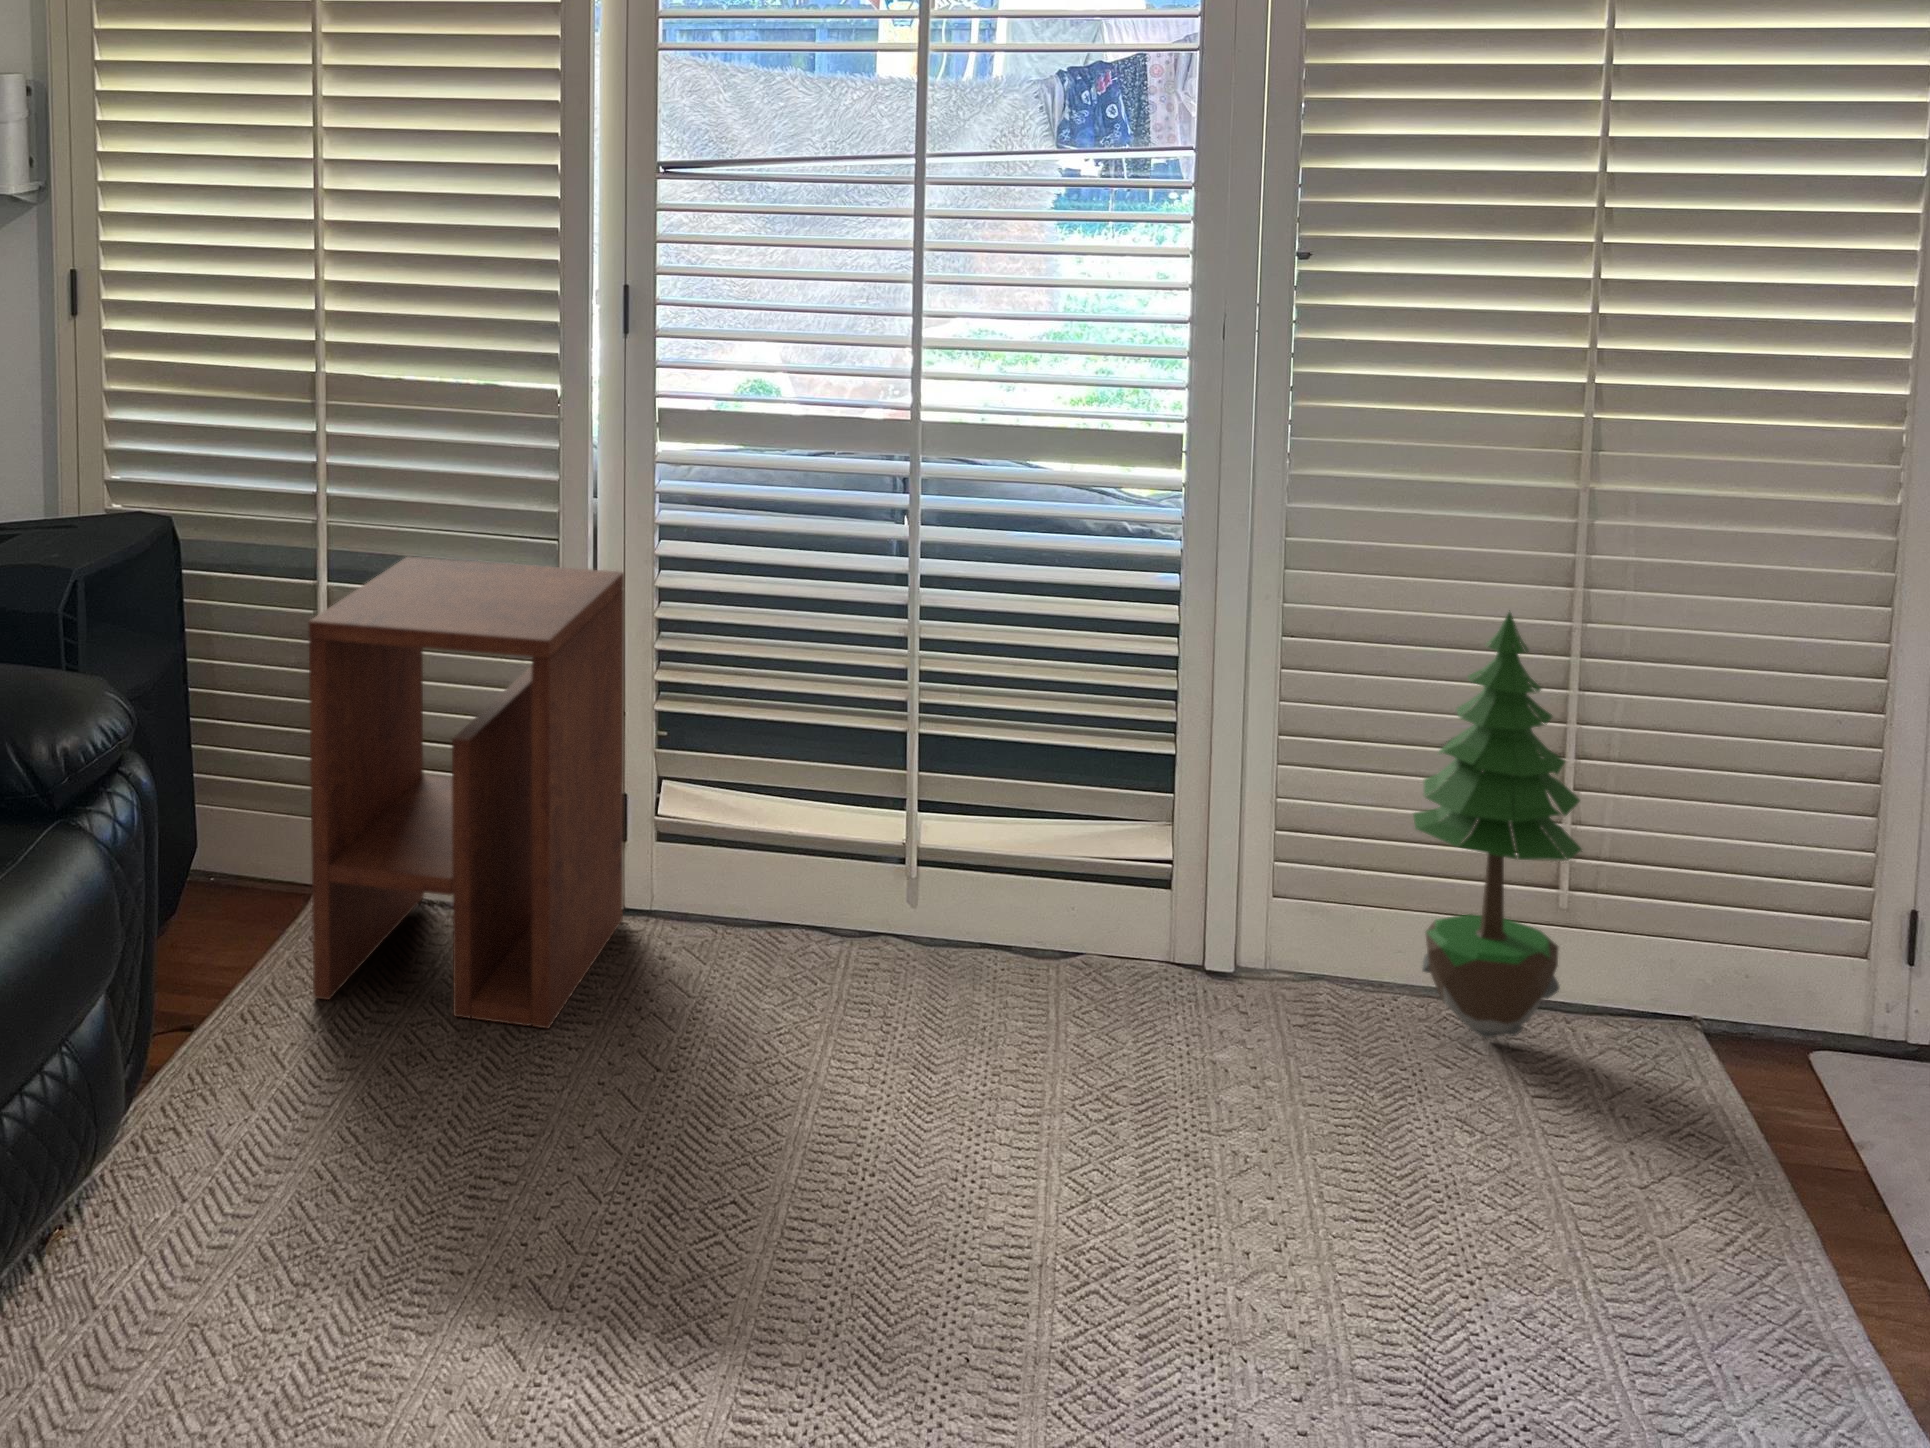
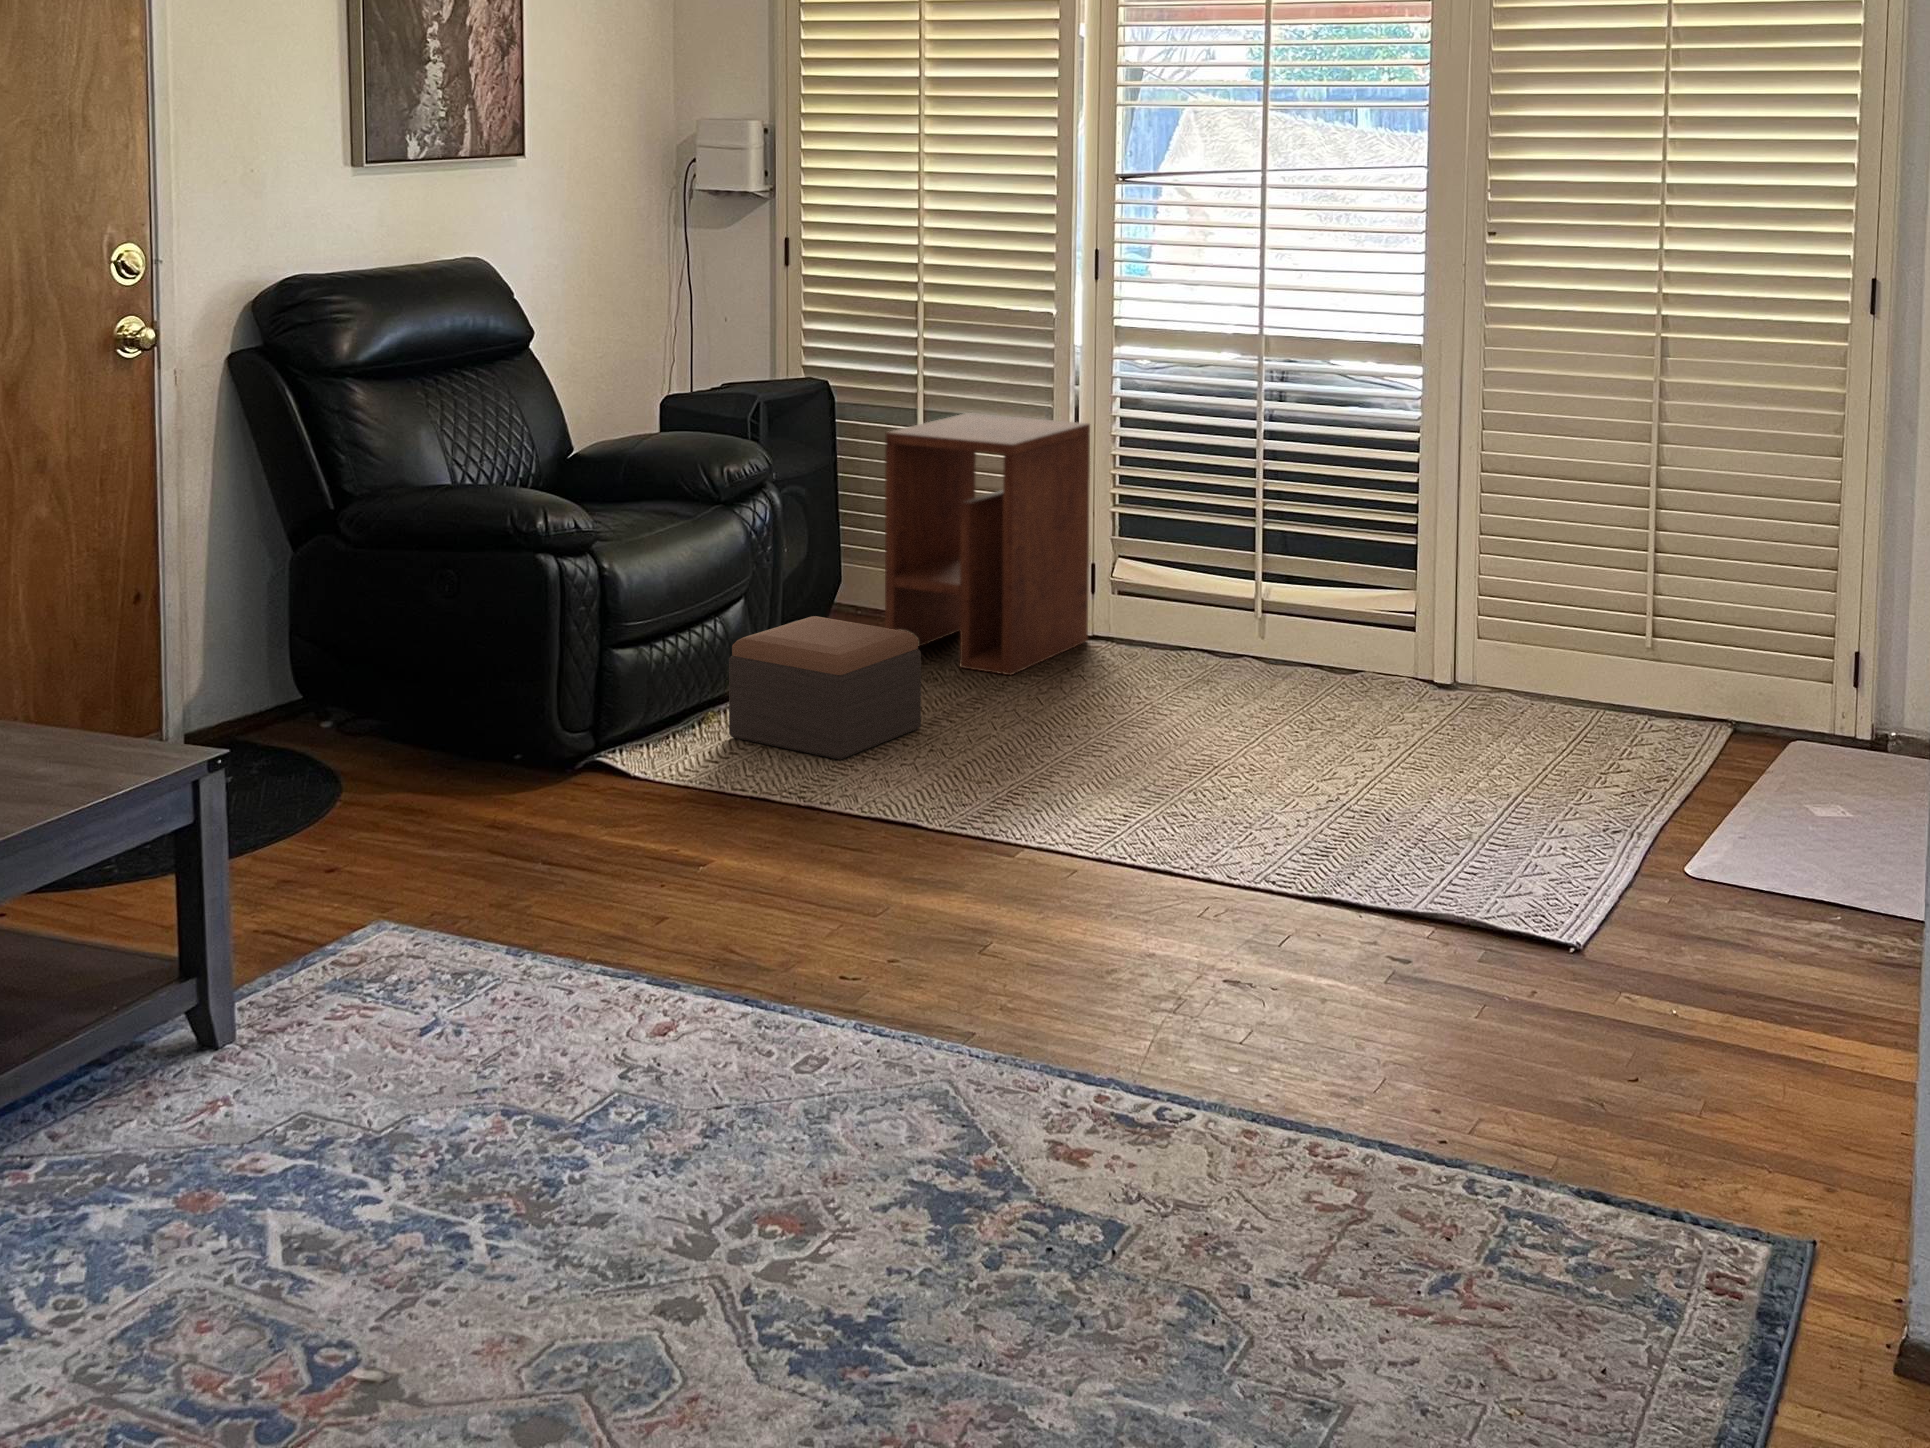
potted tree: present [1413,612,1582,1038] -> none [1529,449,1631,719]
footstool: none [113,1013,469,1350] -> present [729,616,921,760]

